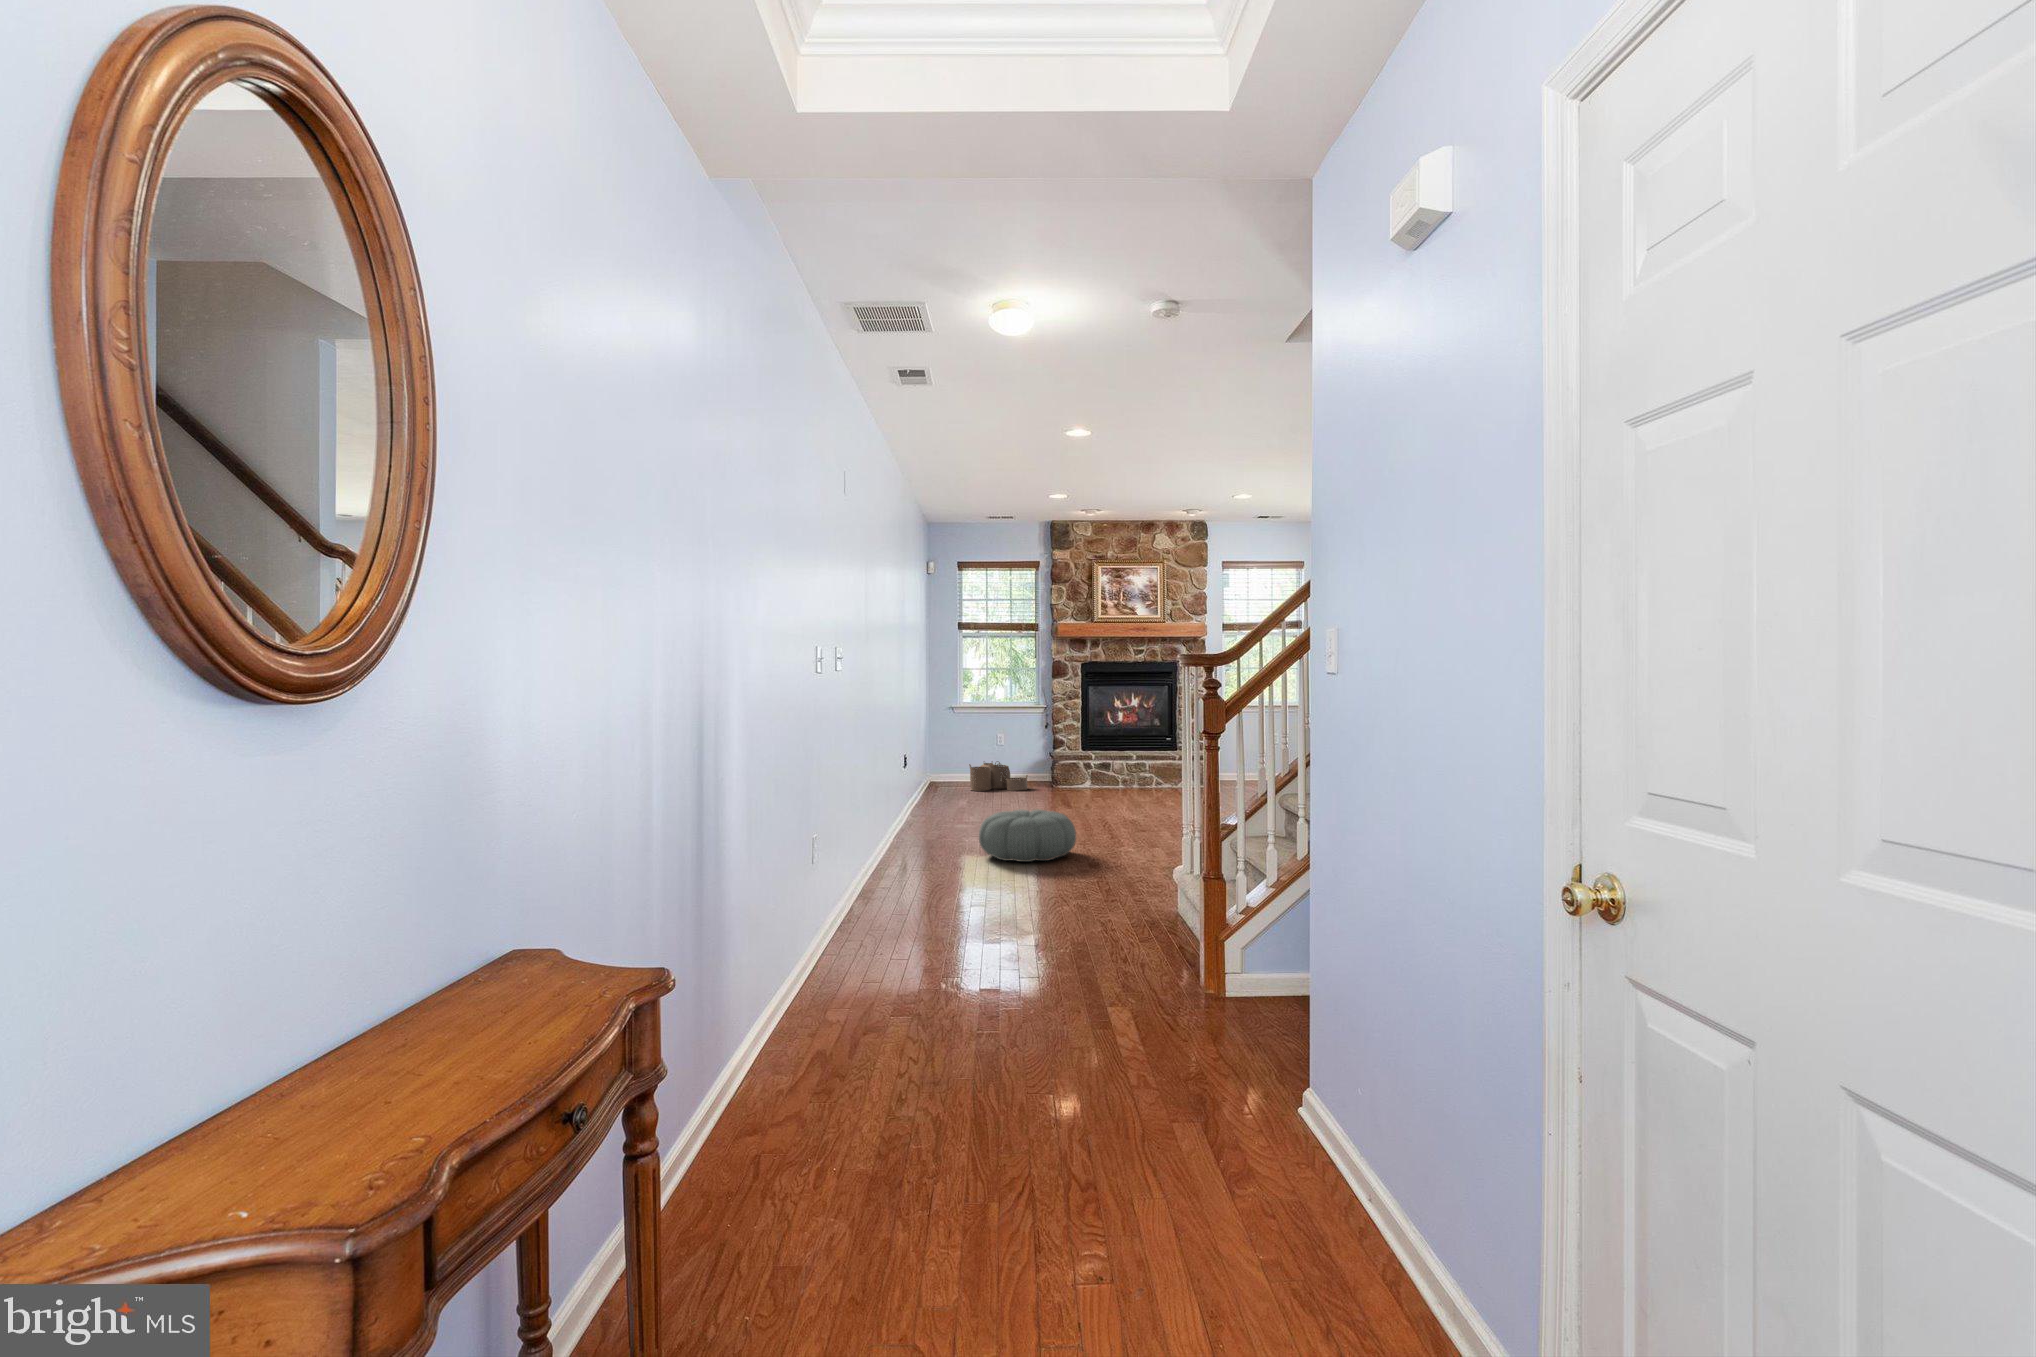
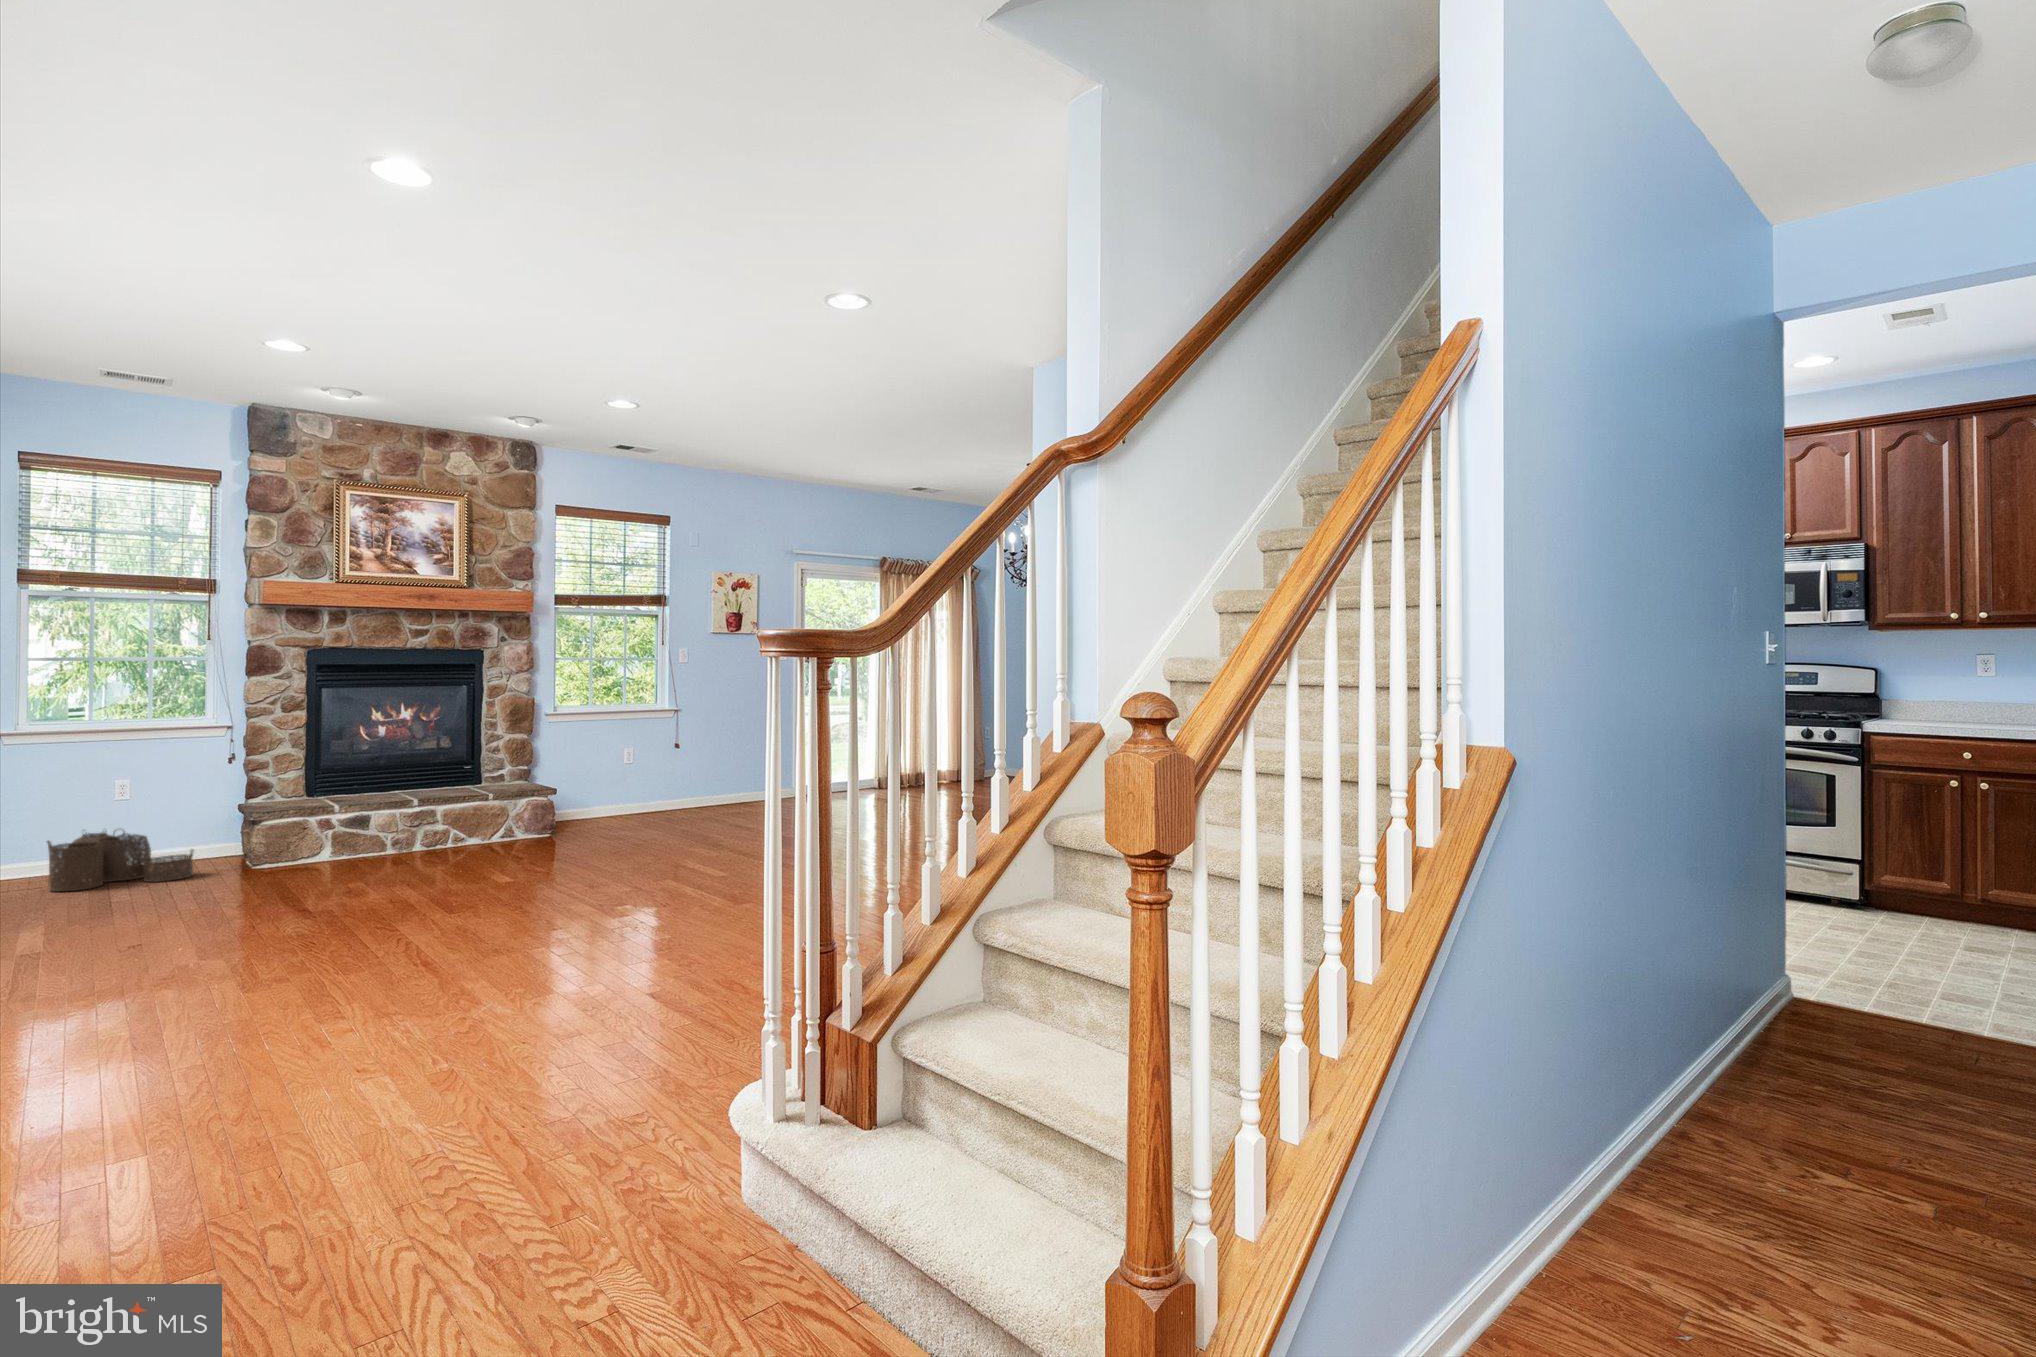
pouf: present [979,809,1076,862] -> none [106,938,366,1070]

